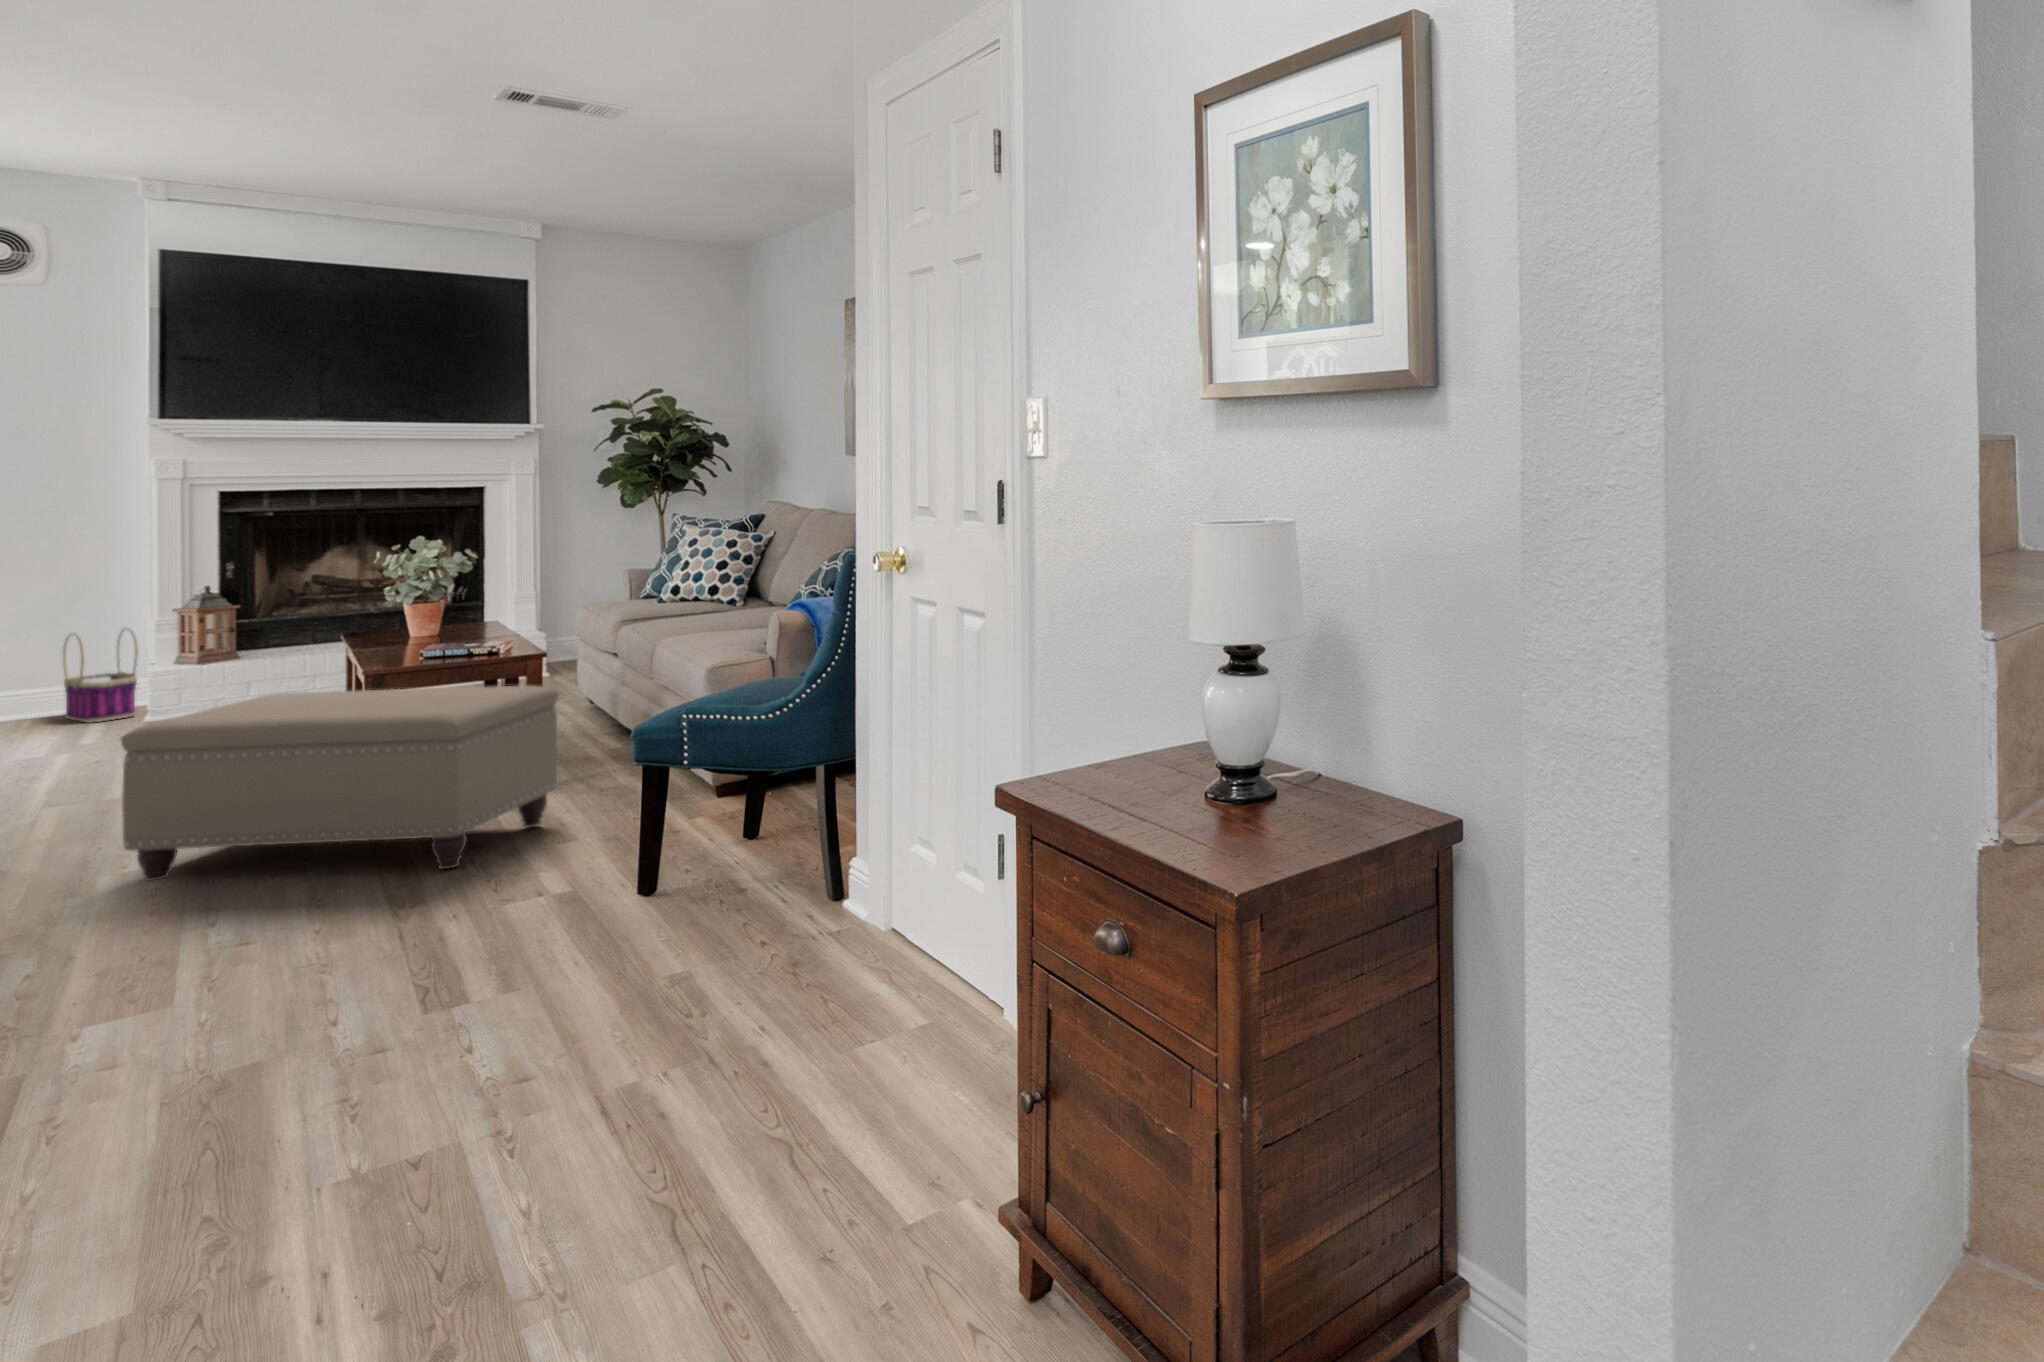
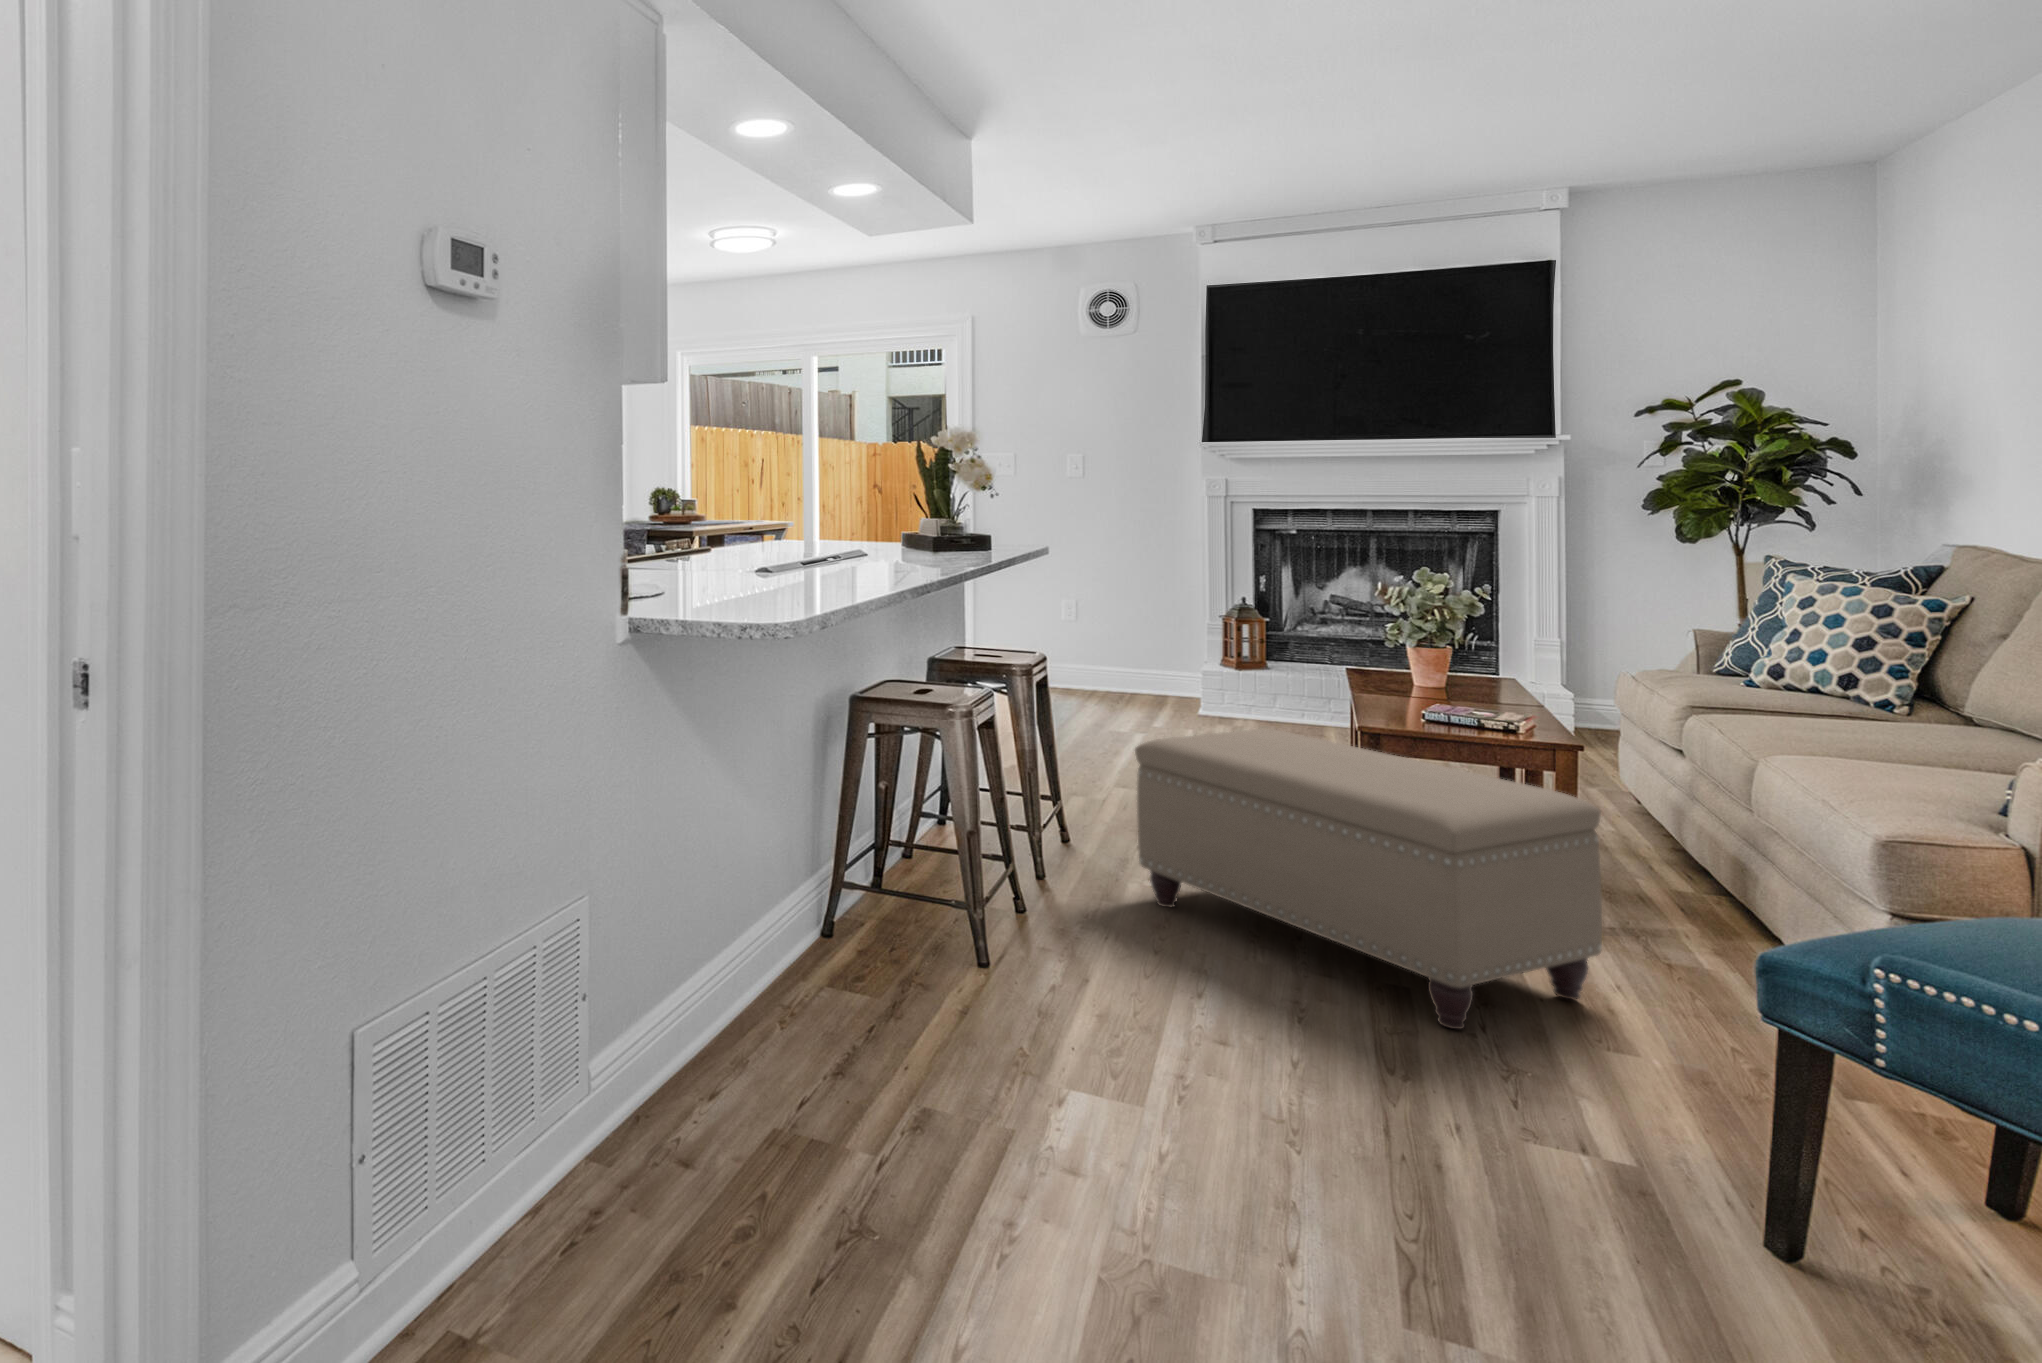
basket: present [63,629,138,723] -> none [1148,624,1196,707]

